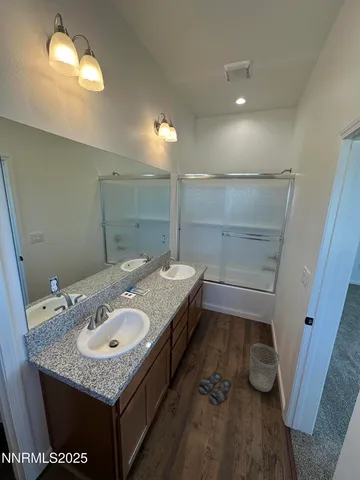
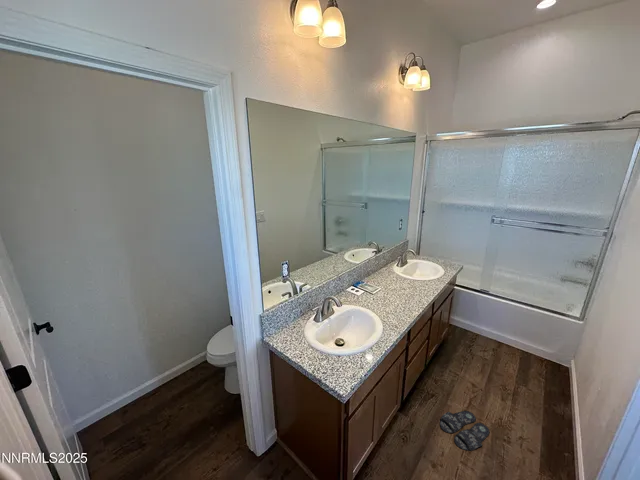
wastebasket: present [249,344,280,392] -> none [521,387,581,459]

